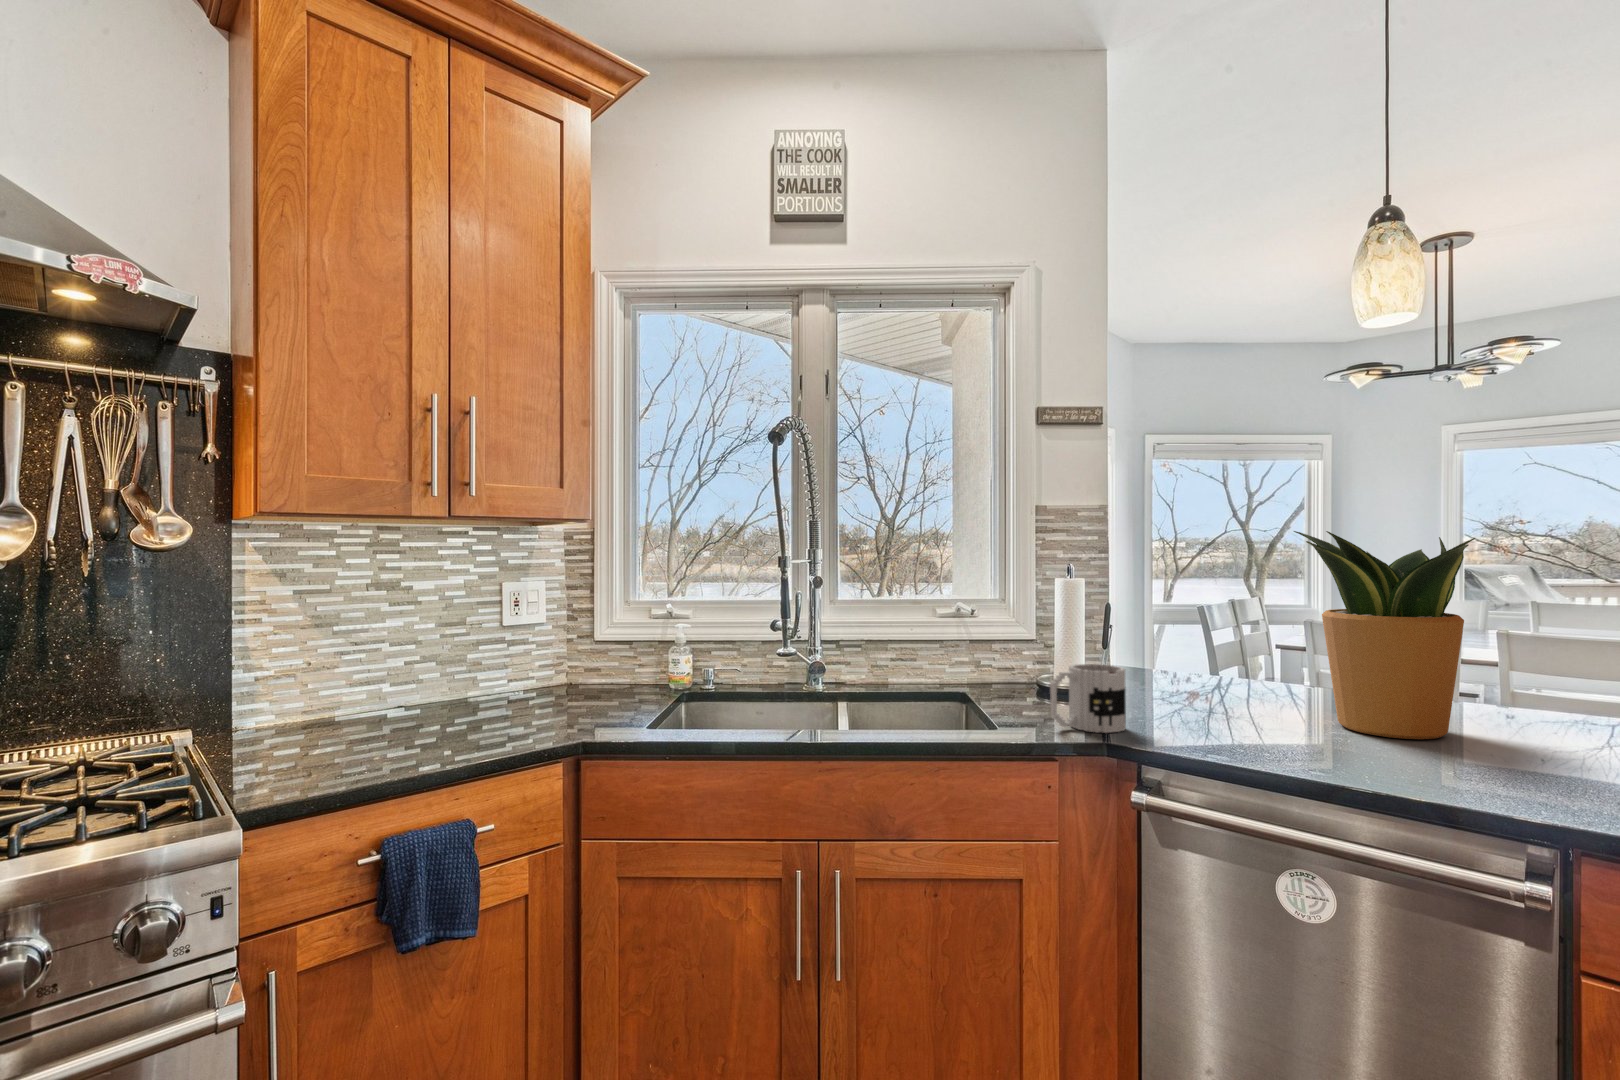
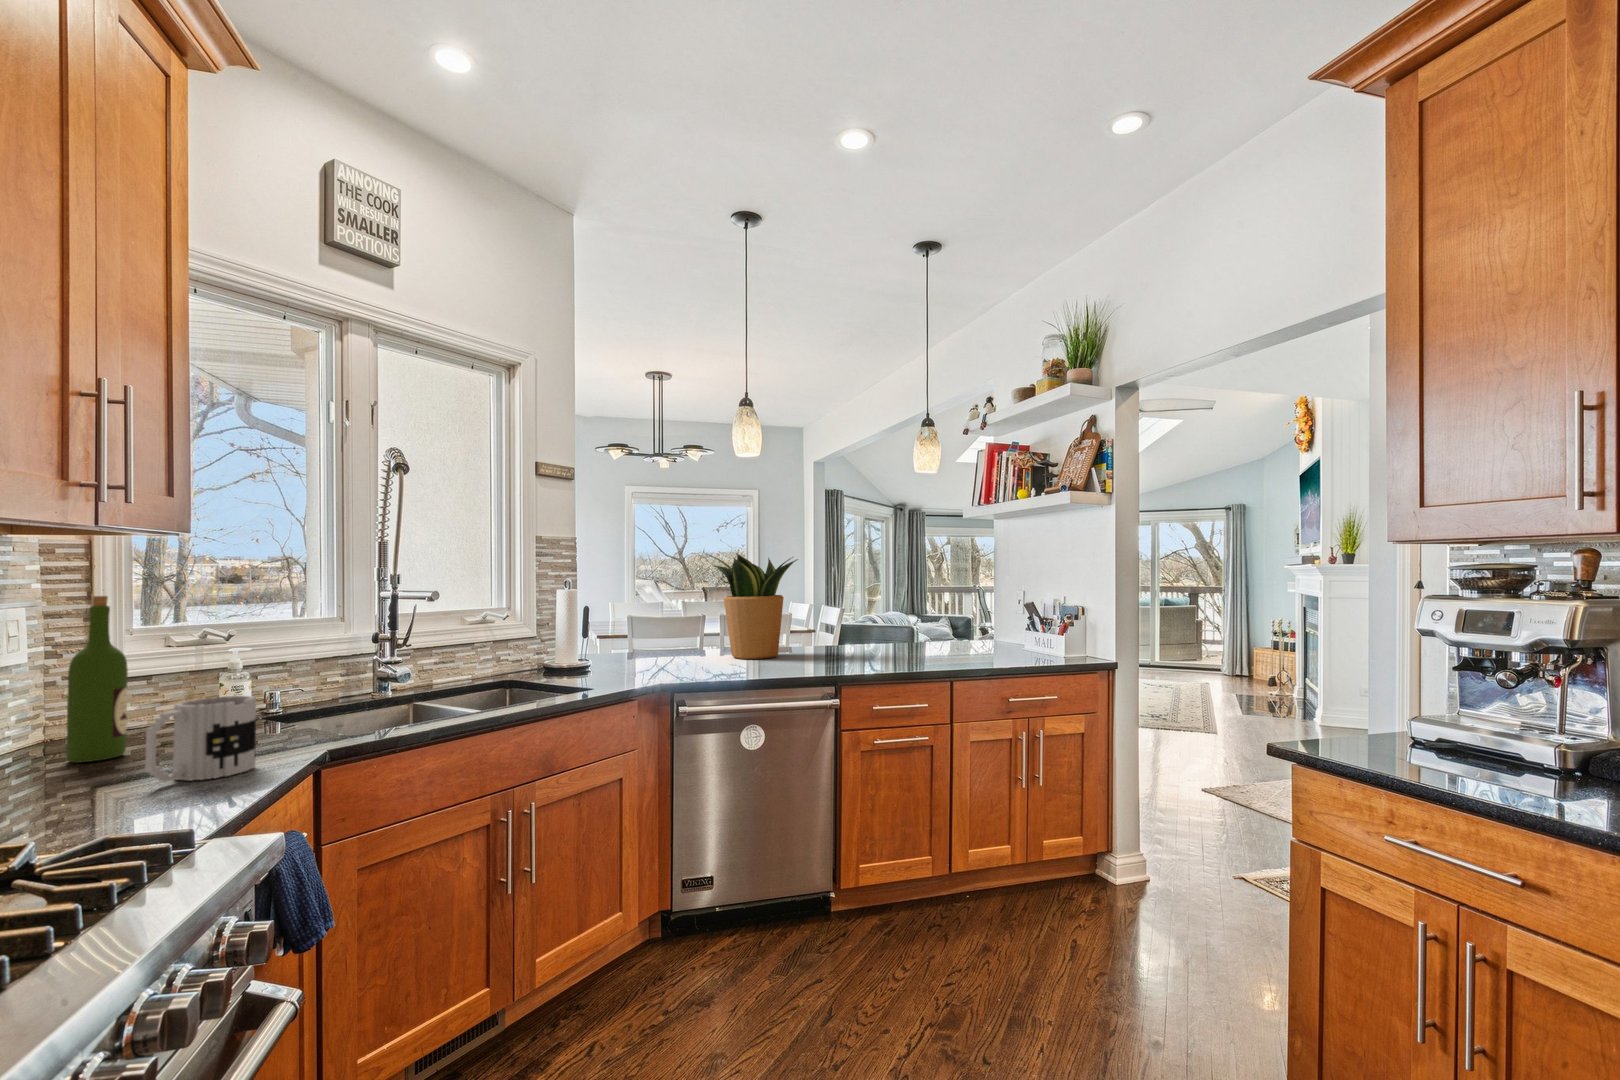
wine bottle: none [513,577,549,708] -> present [66,596,128,763]
mug: present [1050,664,1126,733] -> present [145,696,256,782]

